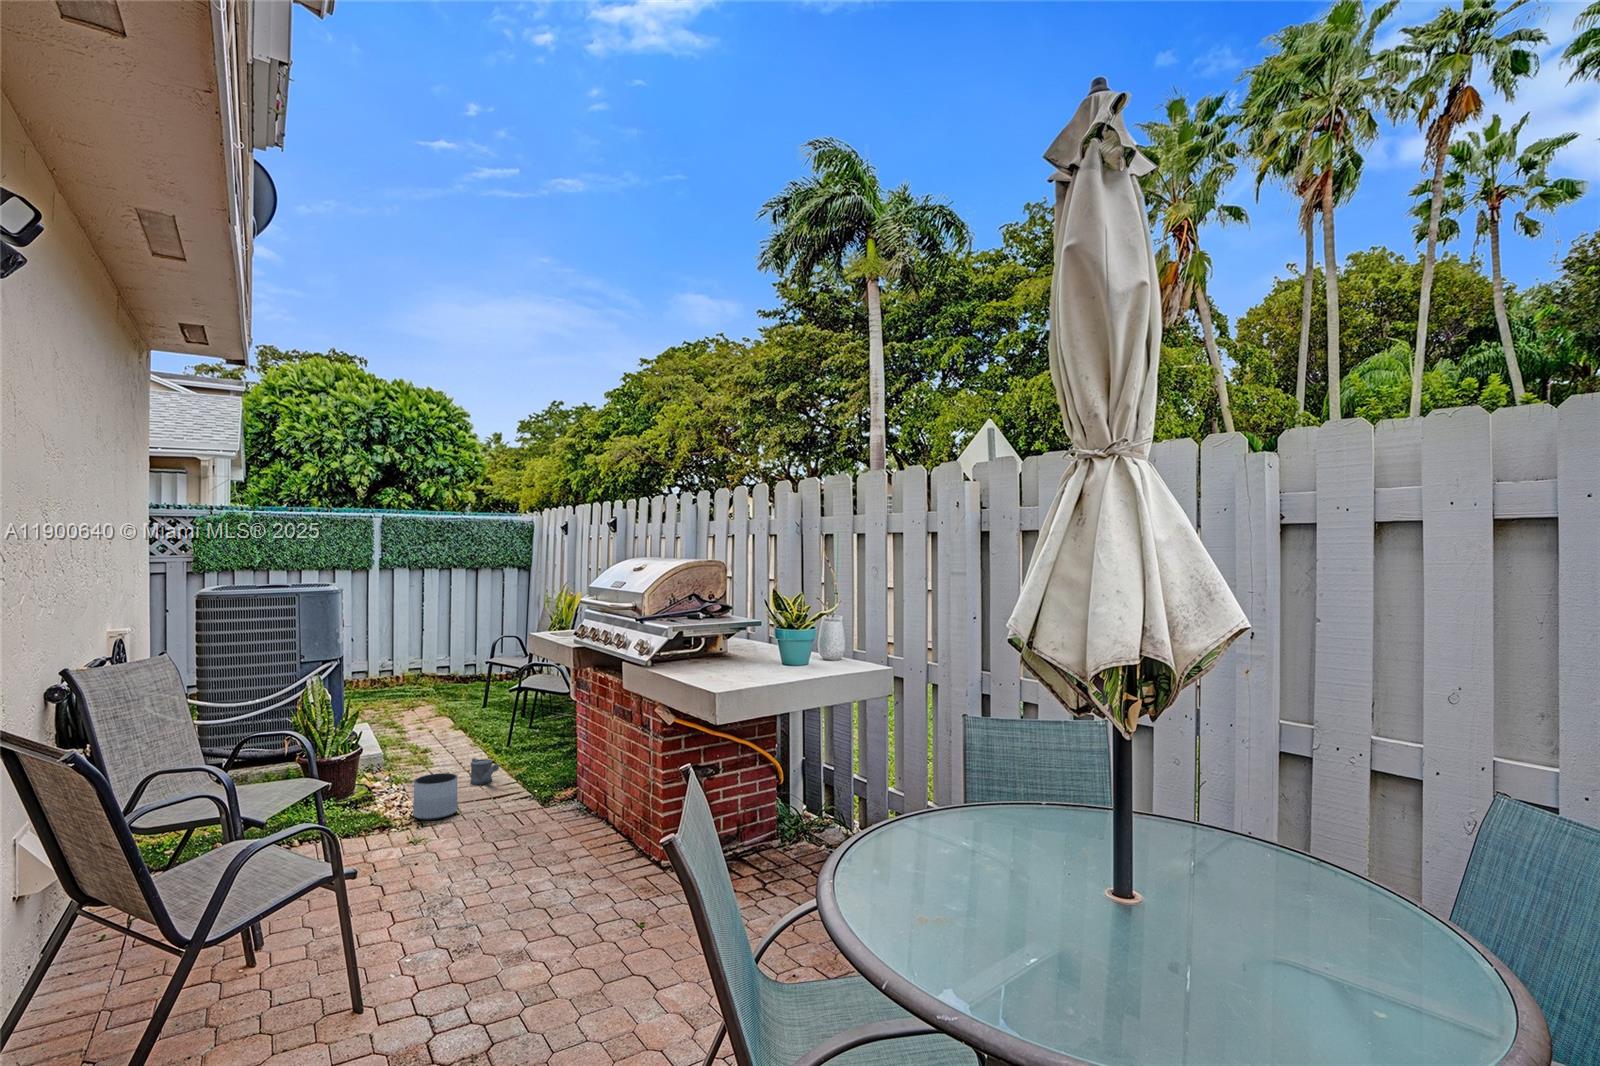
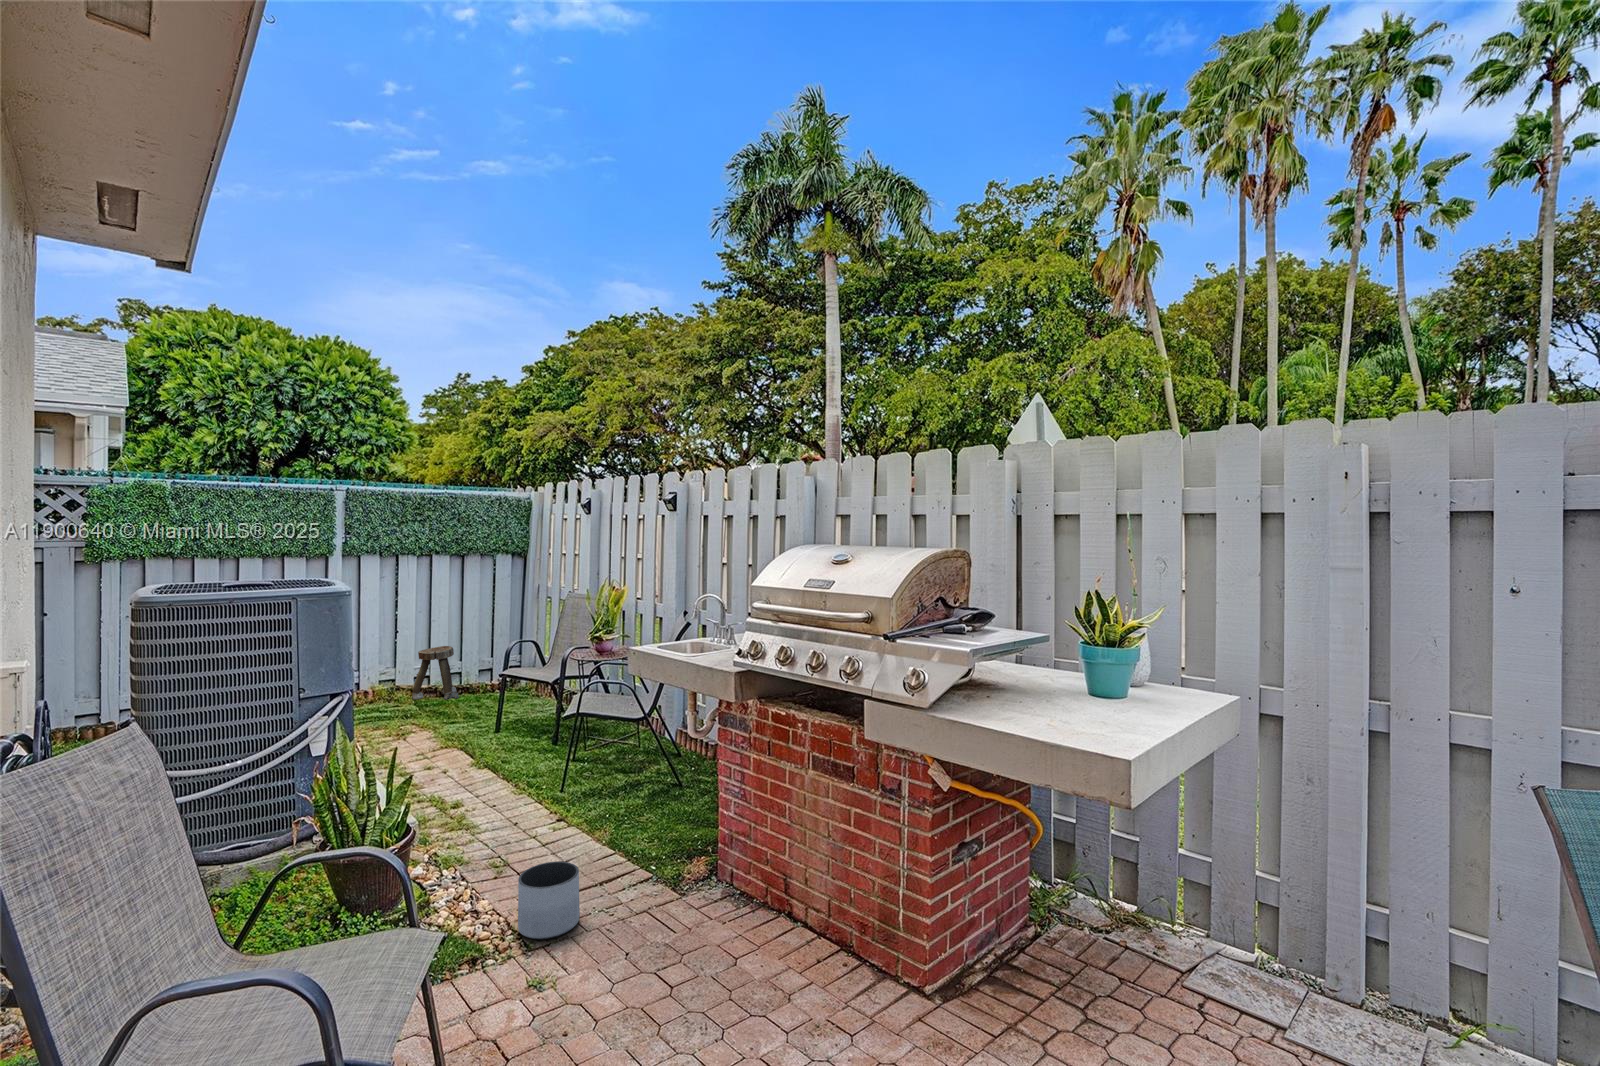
stool: none [435,646,472,691] -> present [412,646,459,699]
watering can: present [470,758,499,784] -> none [555,819,606,859]

